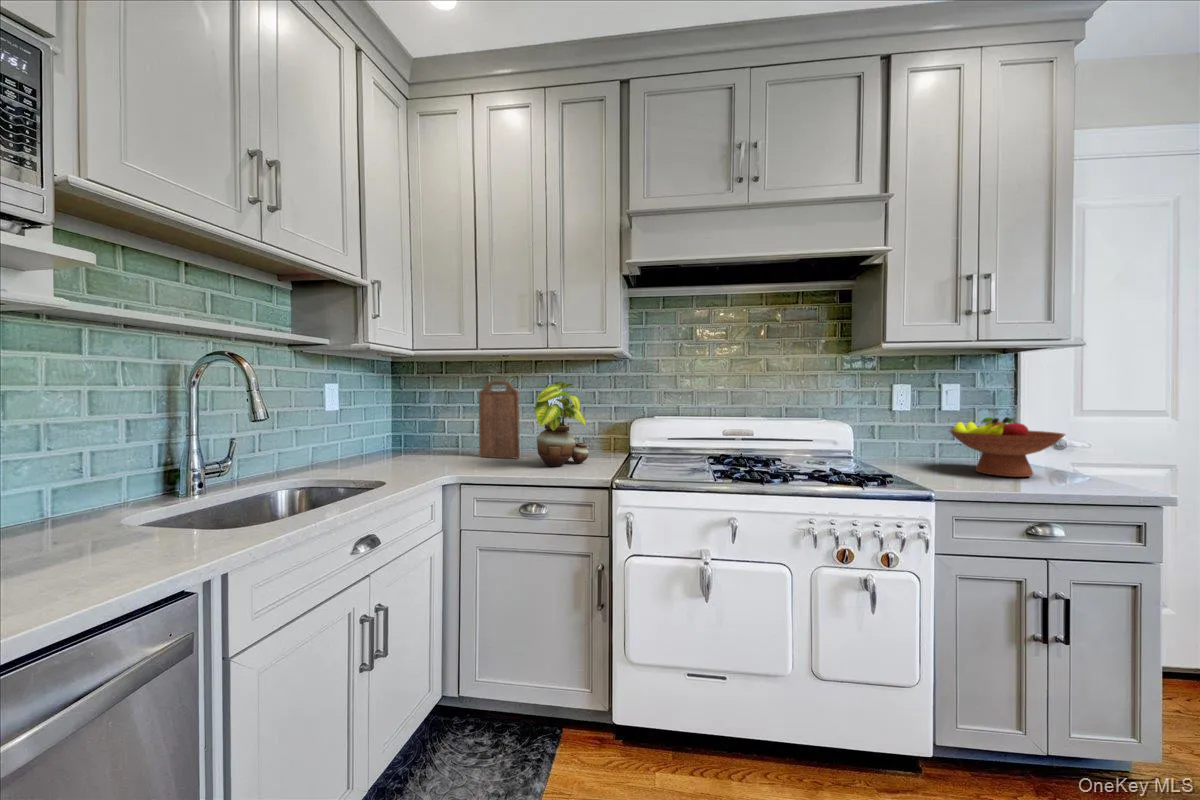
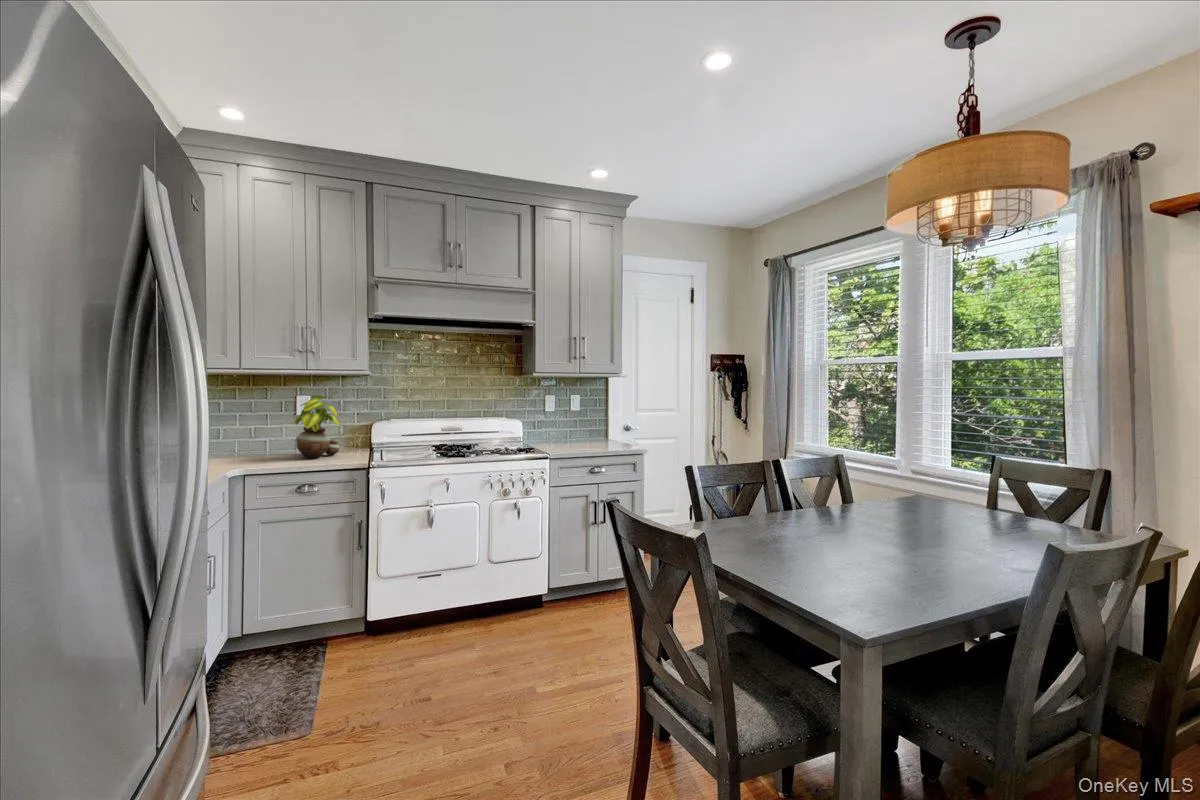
cutting board: present [479,381,520,458] -> none [232,393,274,457]
fruit bowl: present [949,417,1065,477] -> none [569,415,616,447]

